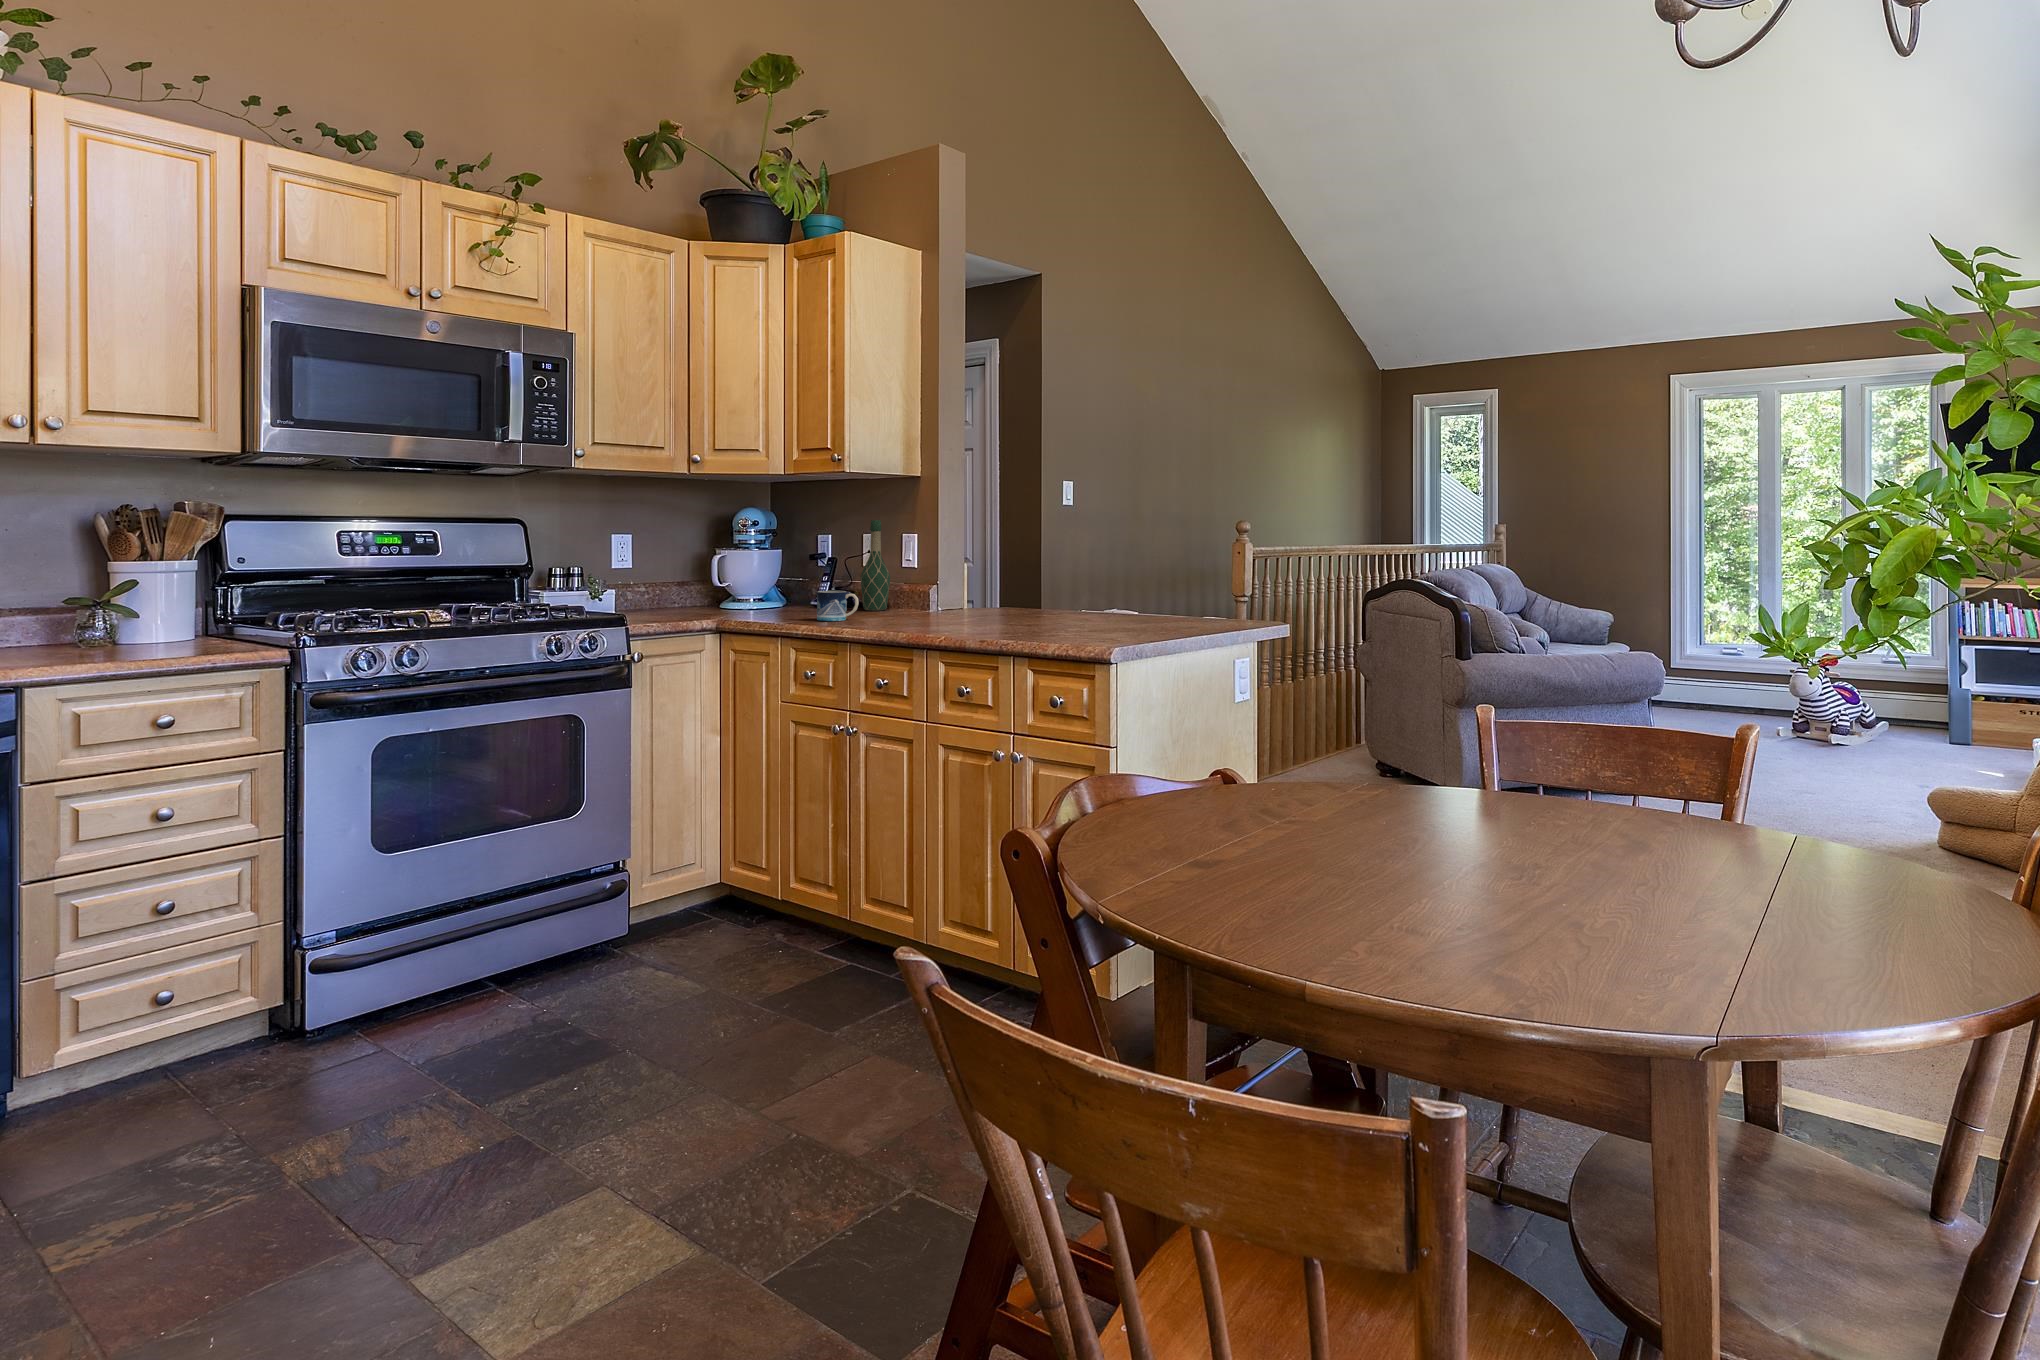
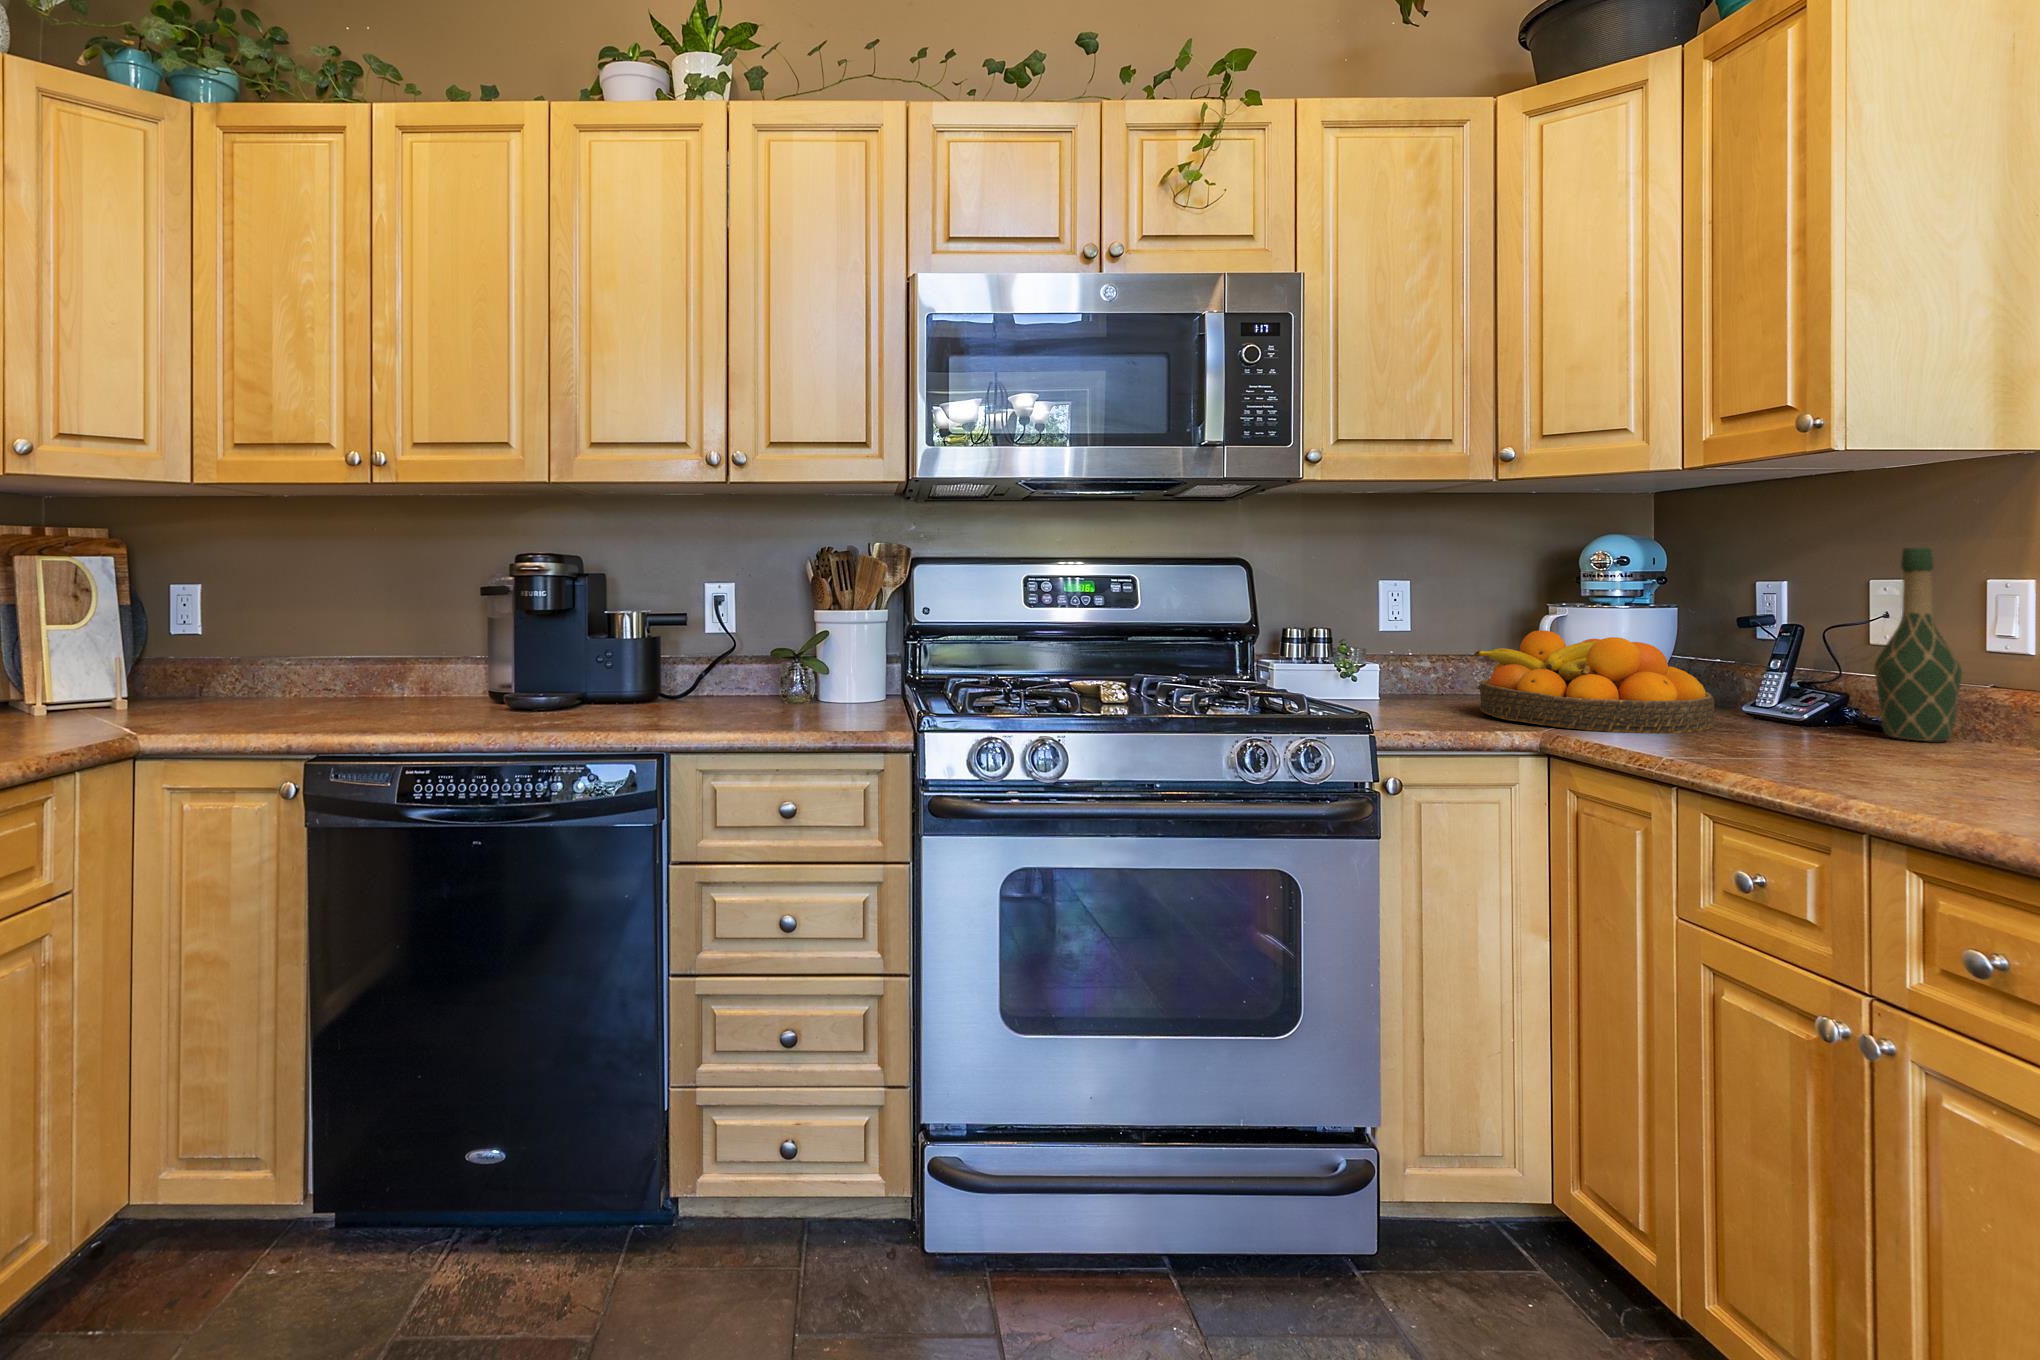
fruit bowl: none [678,565,797,618] -> present [1474,630,1715,733]
mug: present [817,591,859,621] -> none [1773,697,1892,767]

